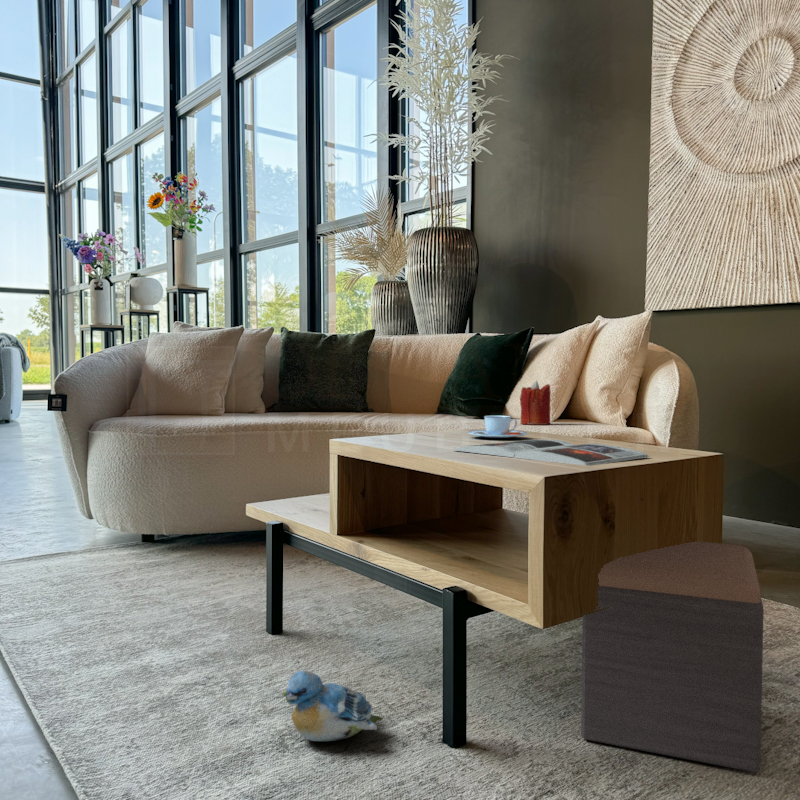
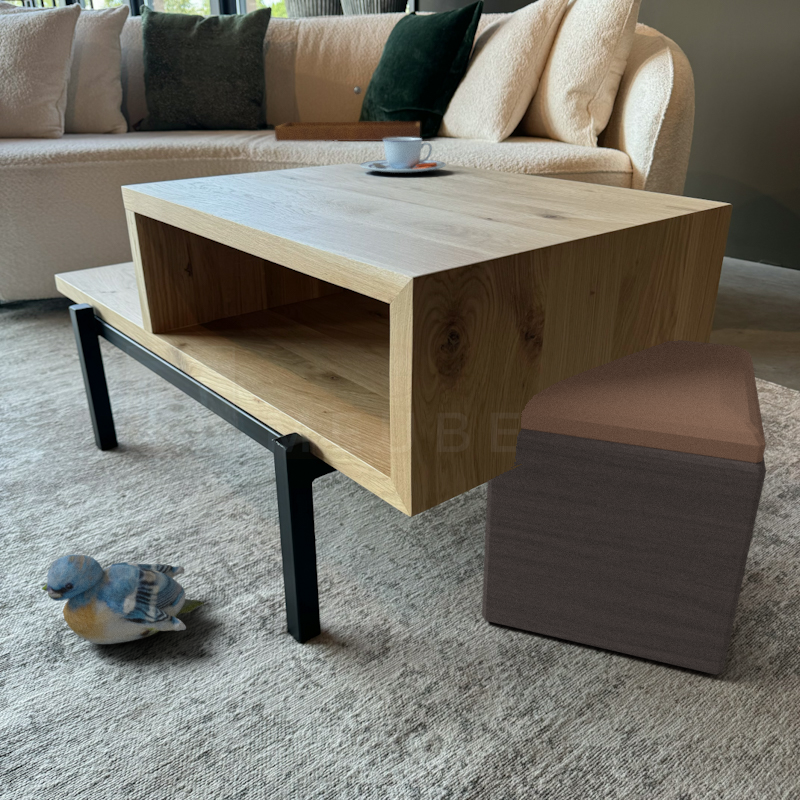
candle: present [520,381,551,425] -> none [457,81,497,145]
tray: none [382,383,490,421] -> present [275,86,420,141]
magazine: present [453,439,649,466] -> none [307,180,614,238]

